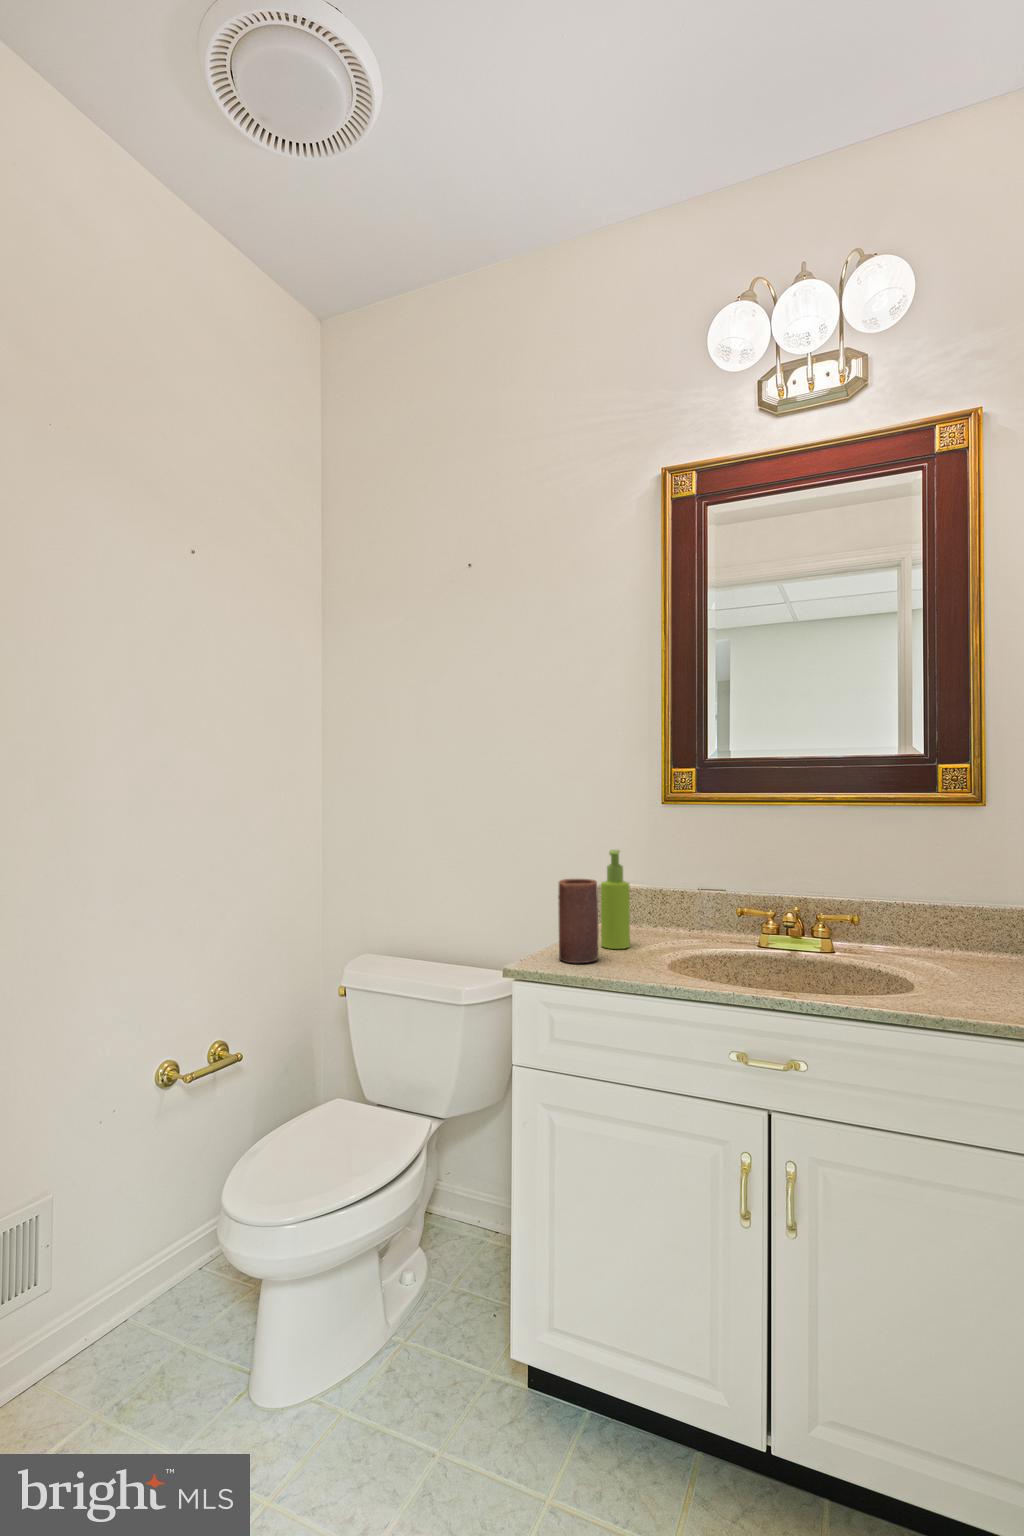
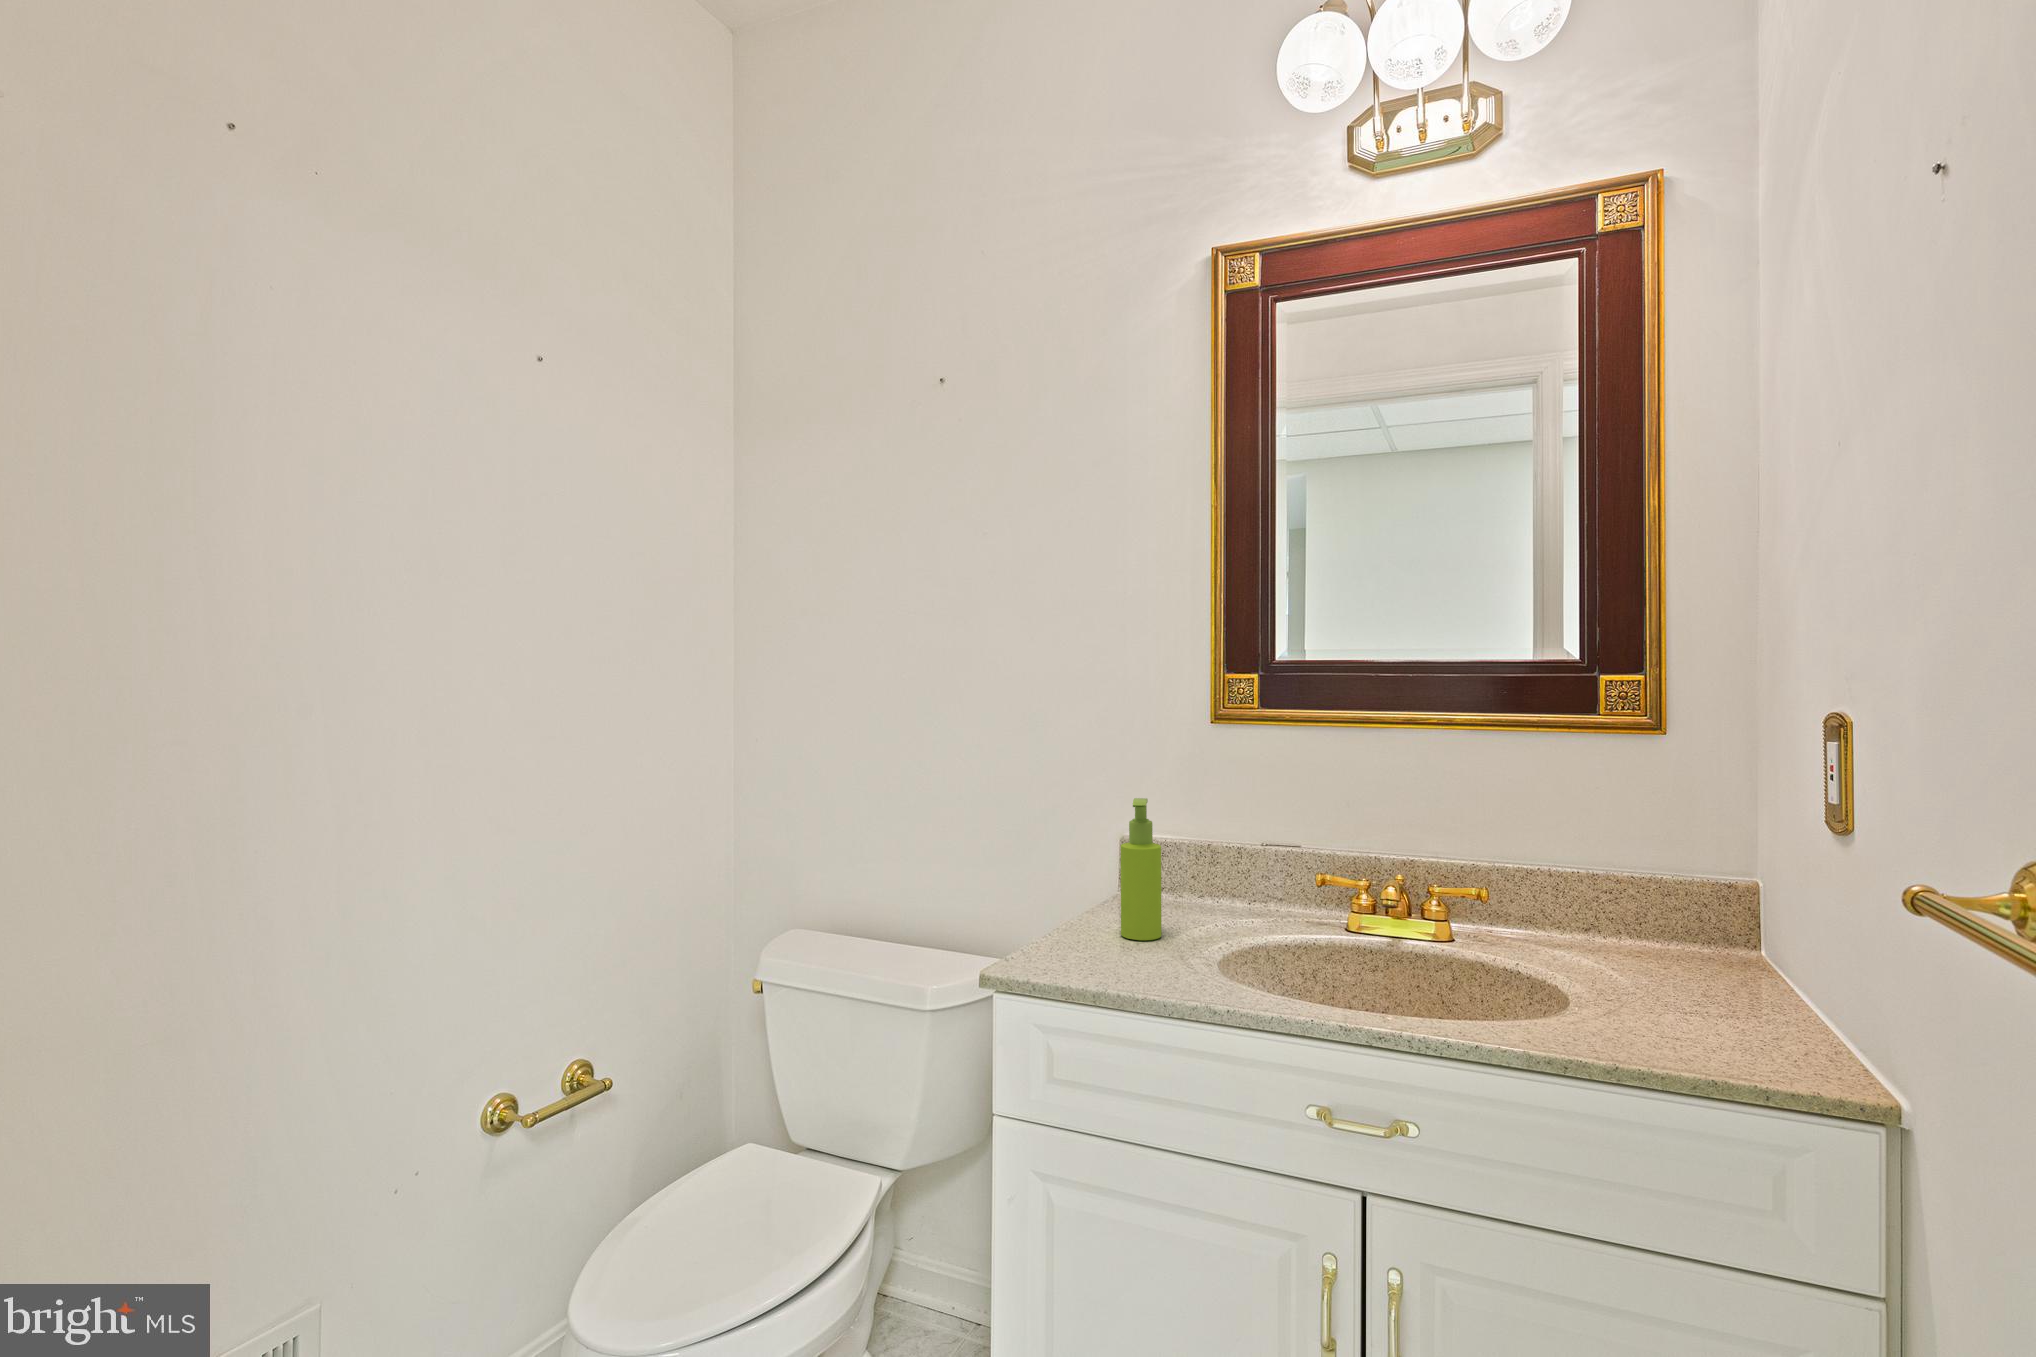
candle: present [558,879,598,963] -> none [1060,842,1117,965]

